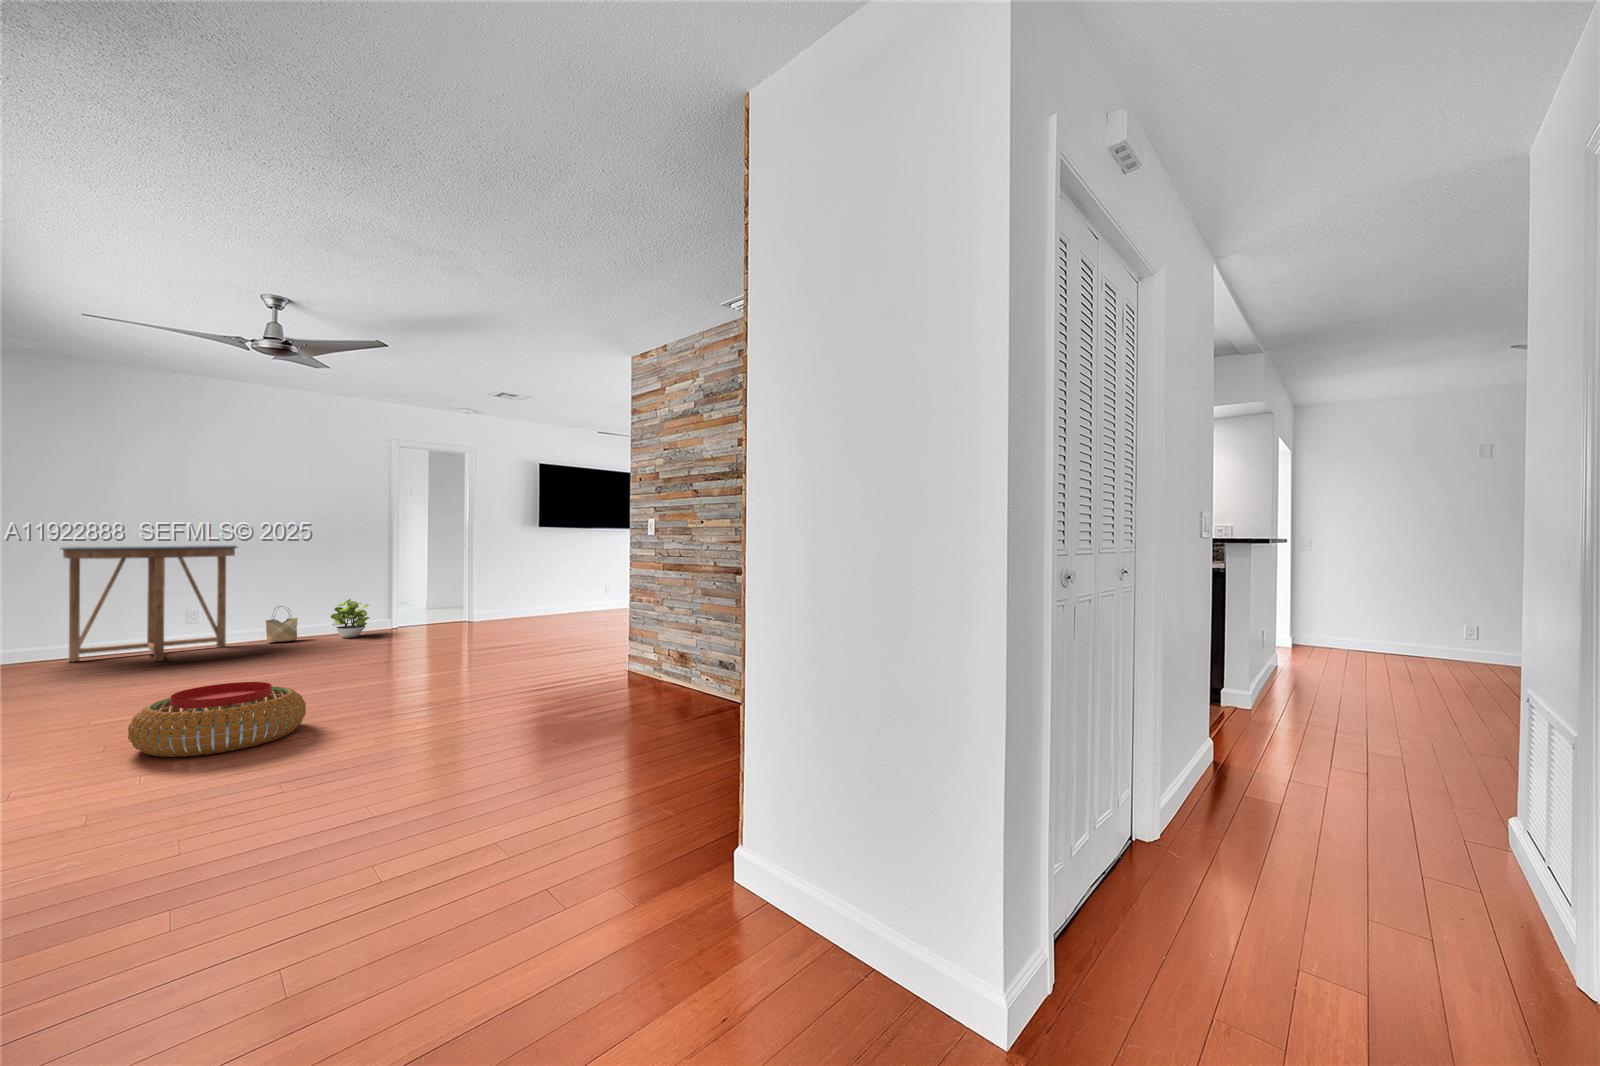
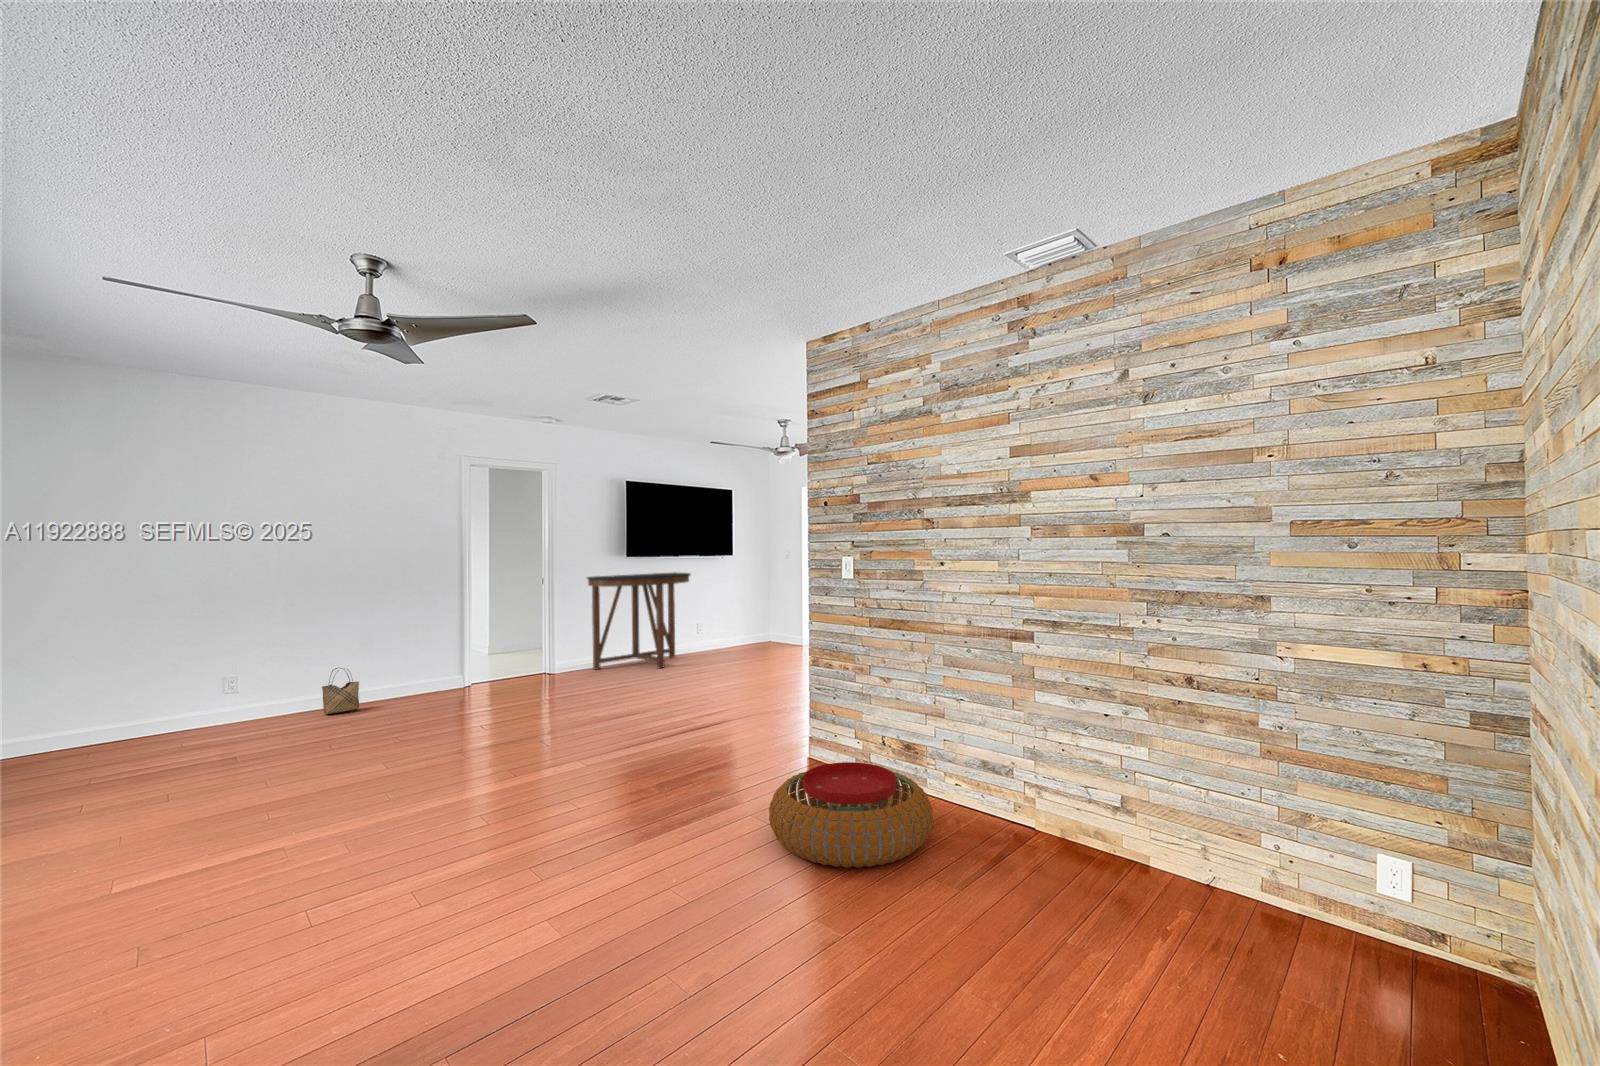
console table: present [60,545,237,662] -> present [587,572,690,670]
potted plant: present [331,599,370,638] -> none [399,656,445,703]
pouf: present [128,682,306,757] -> present [769,762,933,868]

